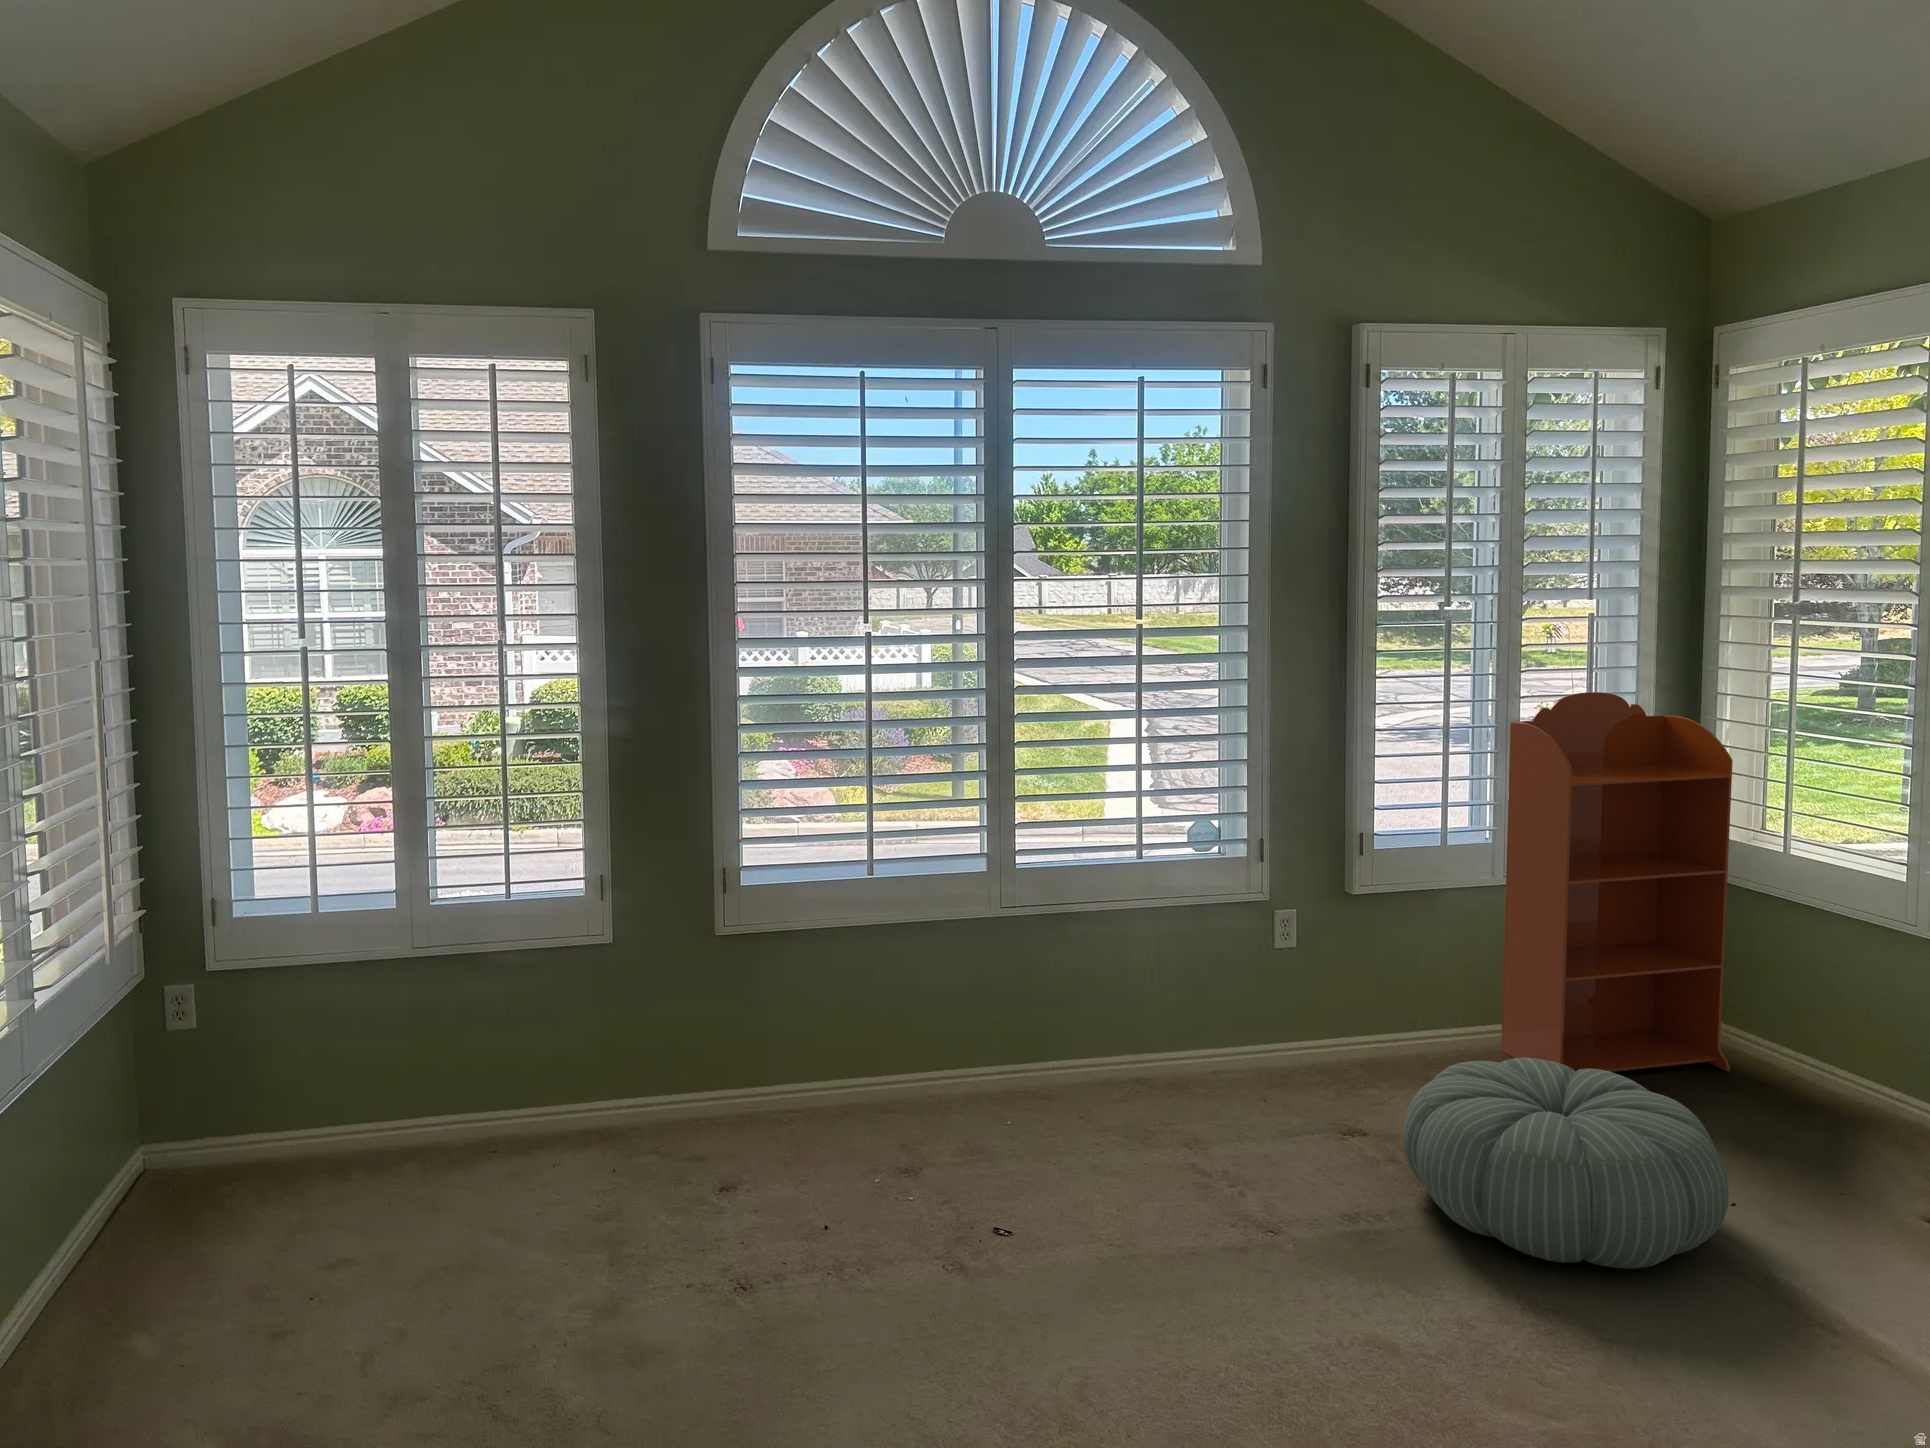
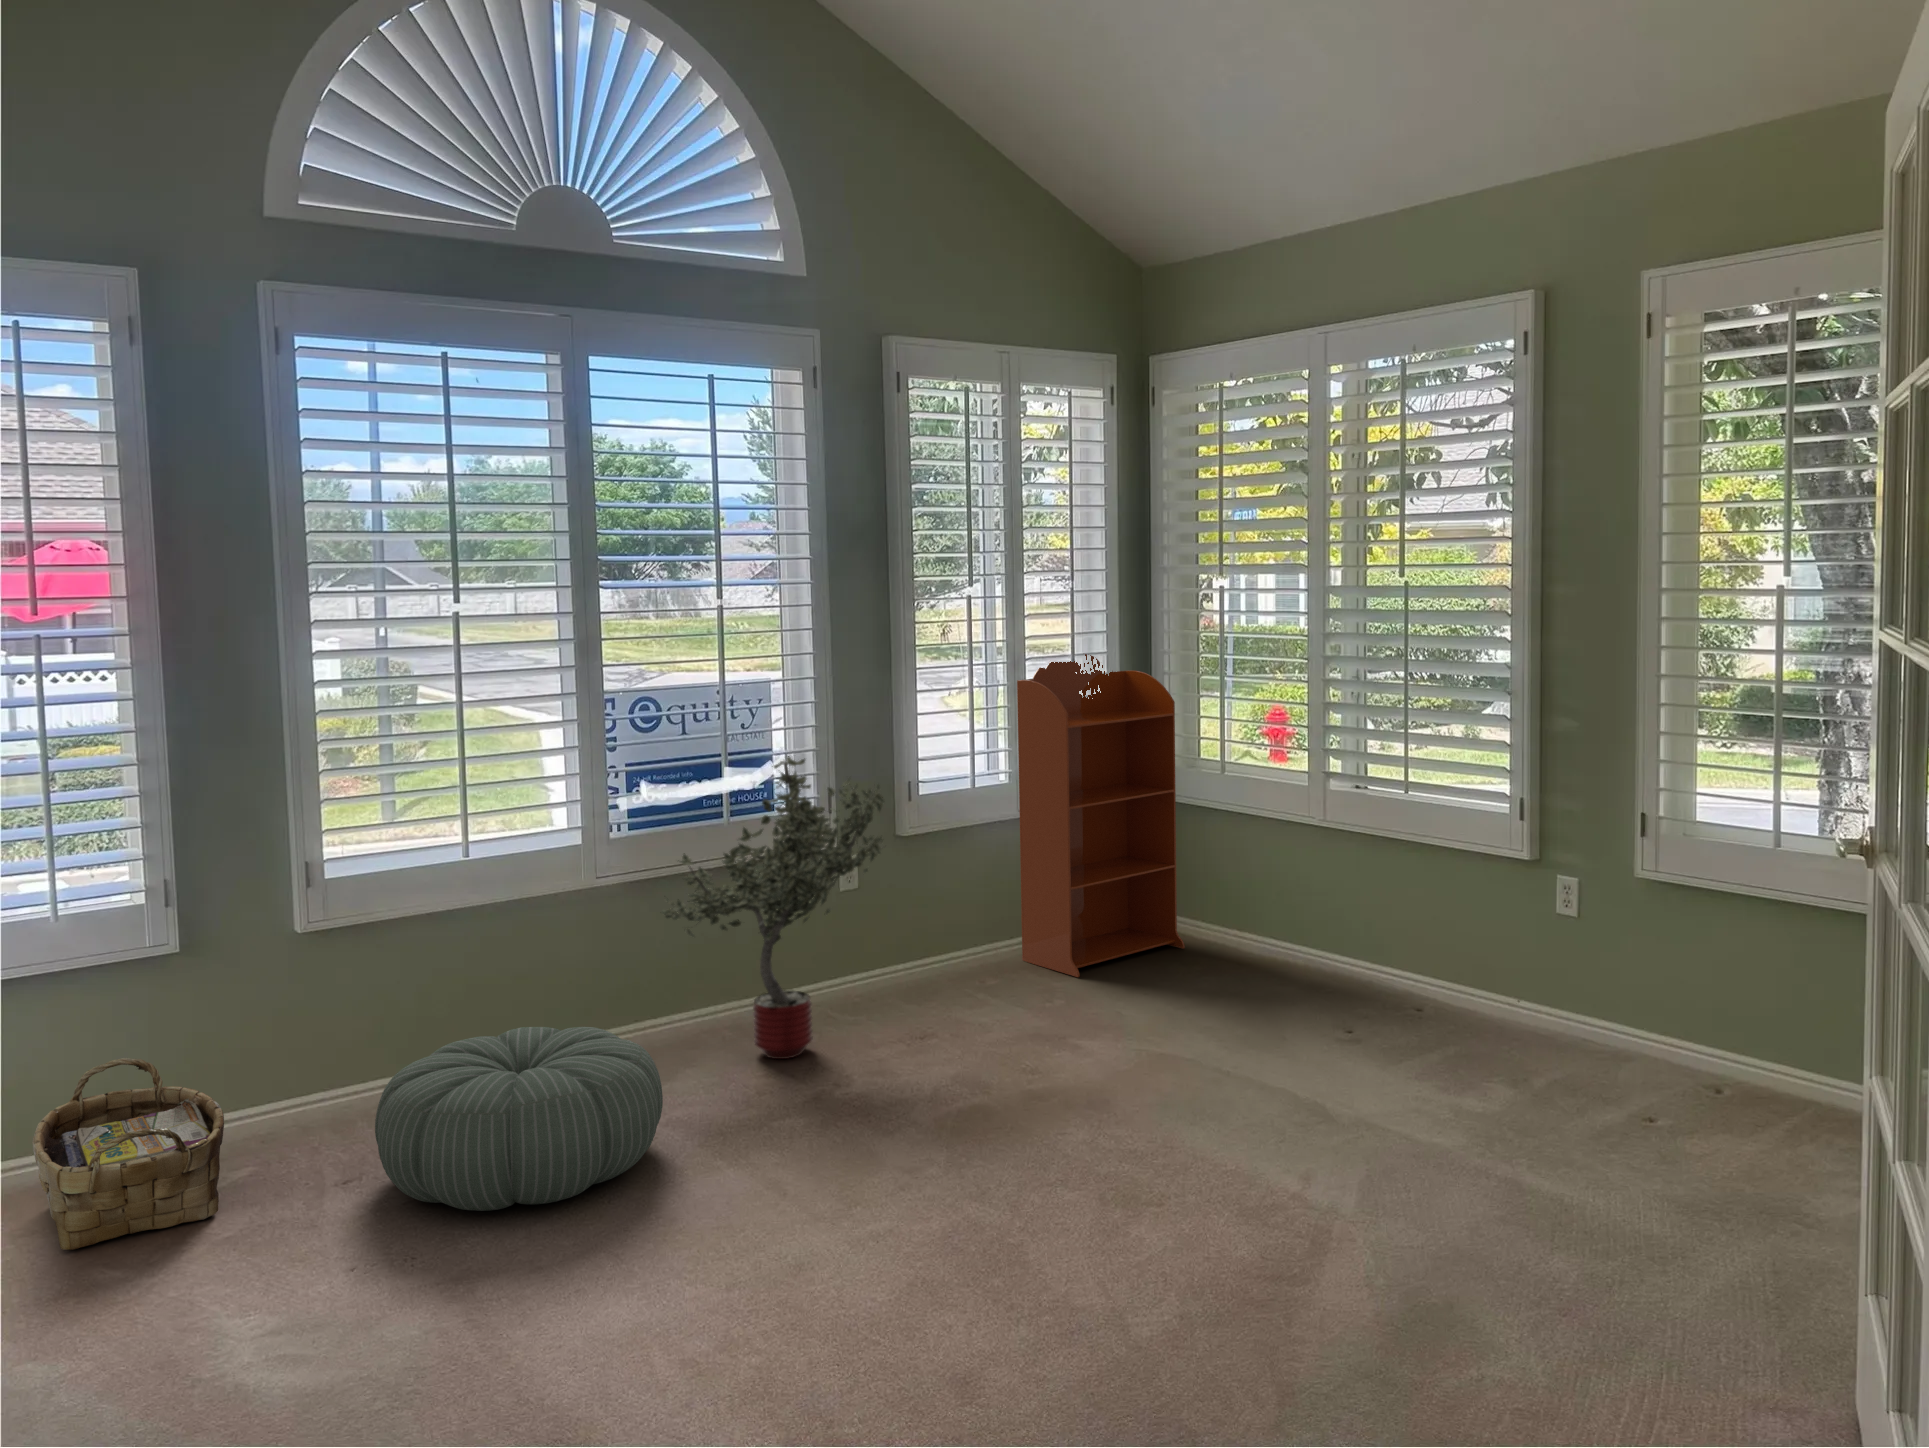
potted tree: none [1051,795,1317,1133] -> present [662,756,884,1059]
woven basket: none [469,1028,626,1204] -> present [33,1058,224,1250]
pouf: present [1403,1057,1729,1269] -> present [375,1027,663,1211]

